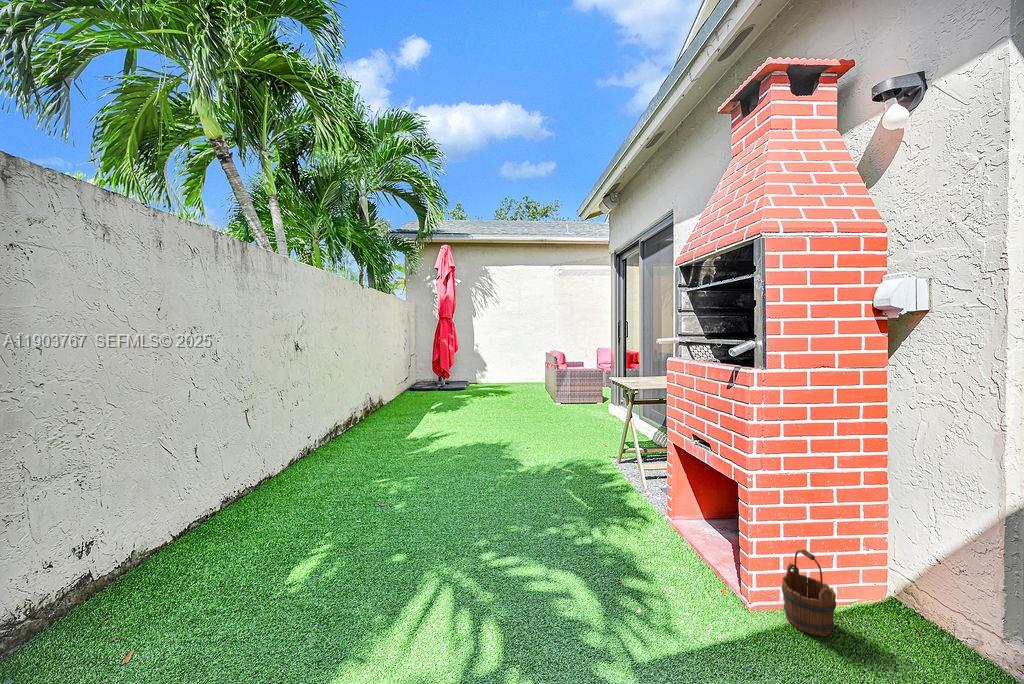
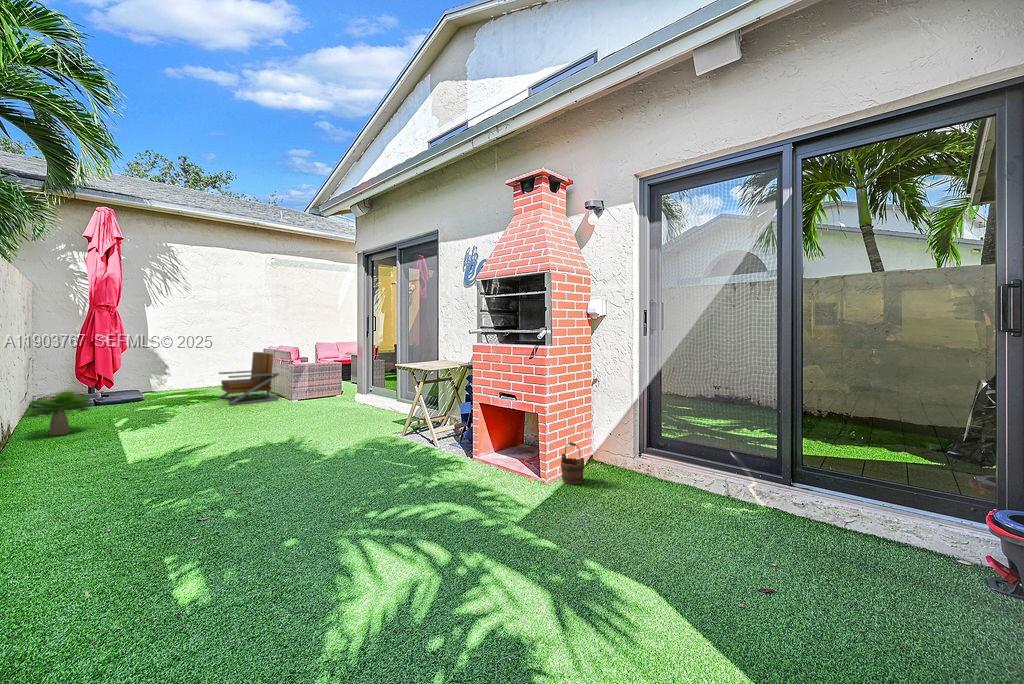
lounge chair: none [508,354,546,400] -> present [219,352,279,405]
potted plant: none [381,377,420,410] -> present [22,390,91,435]

